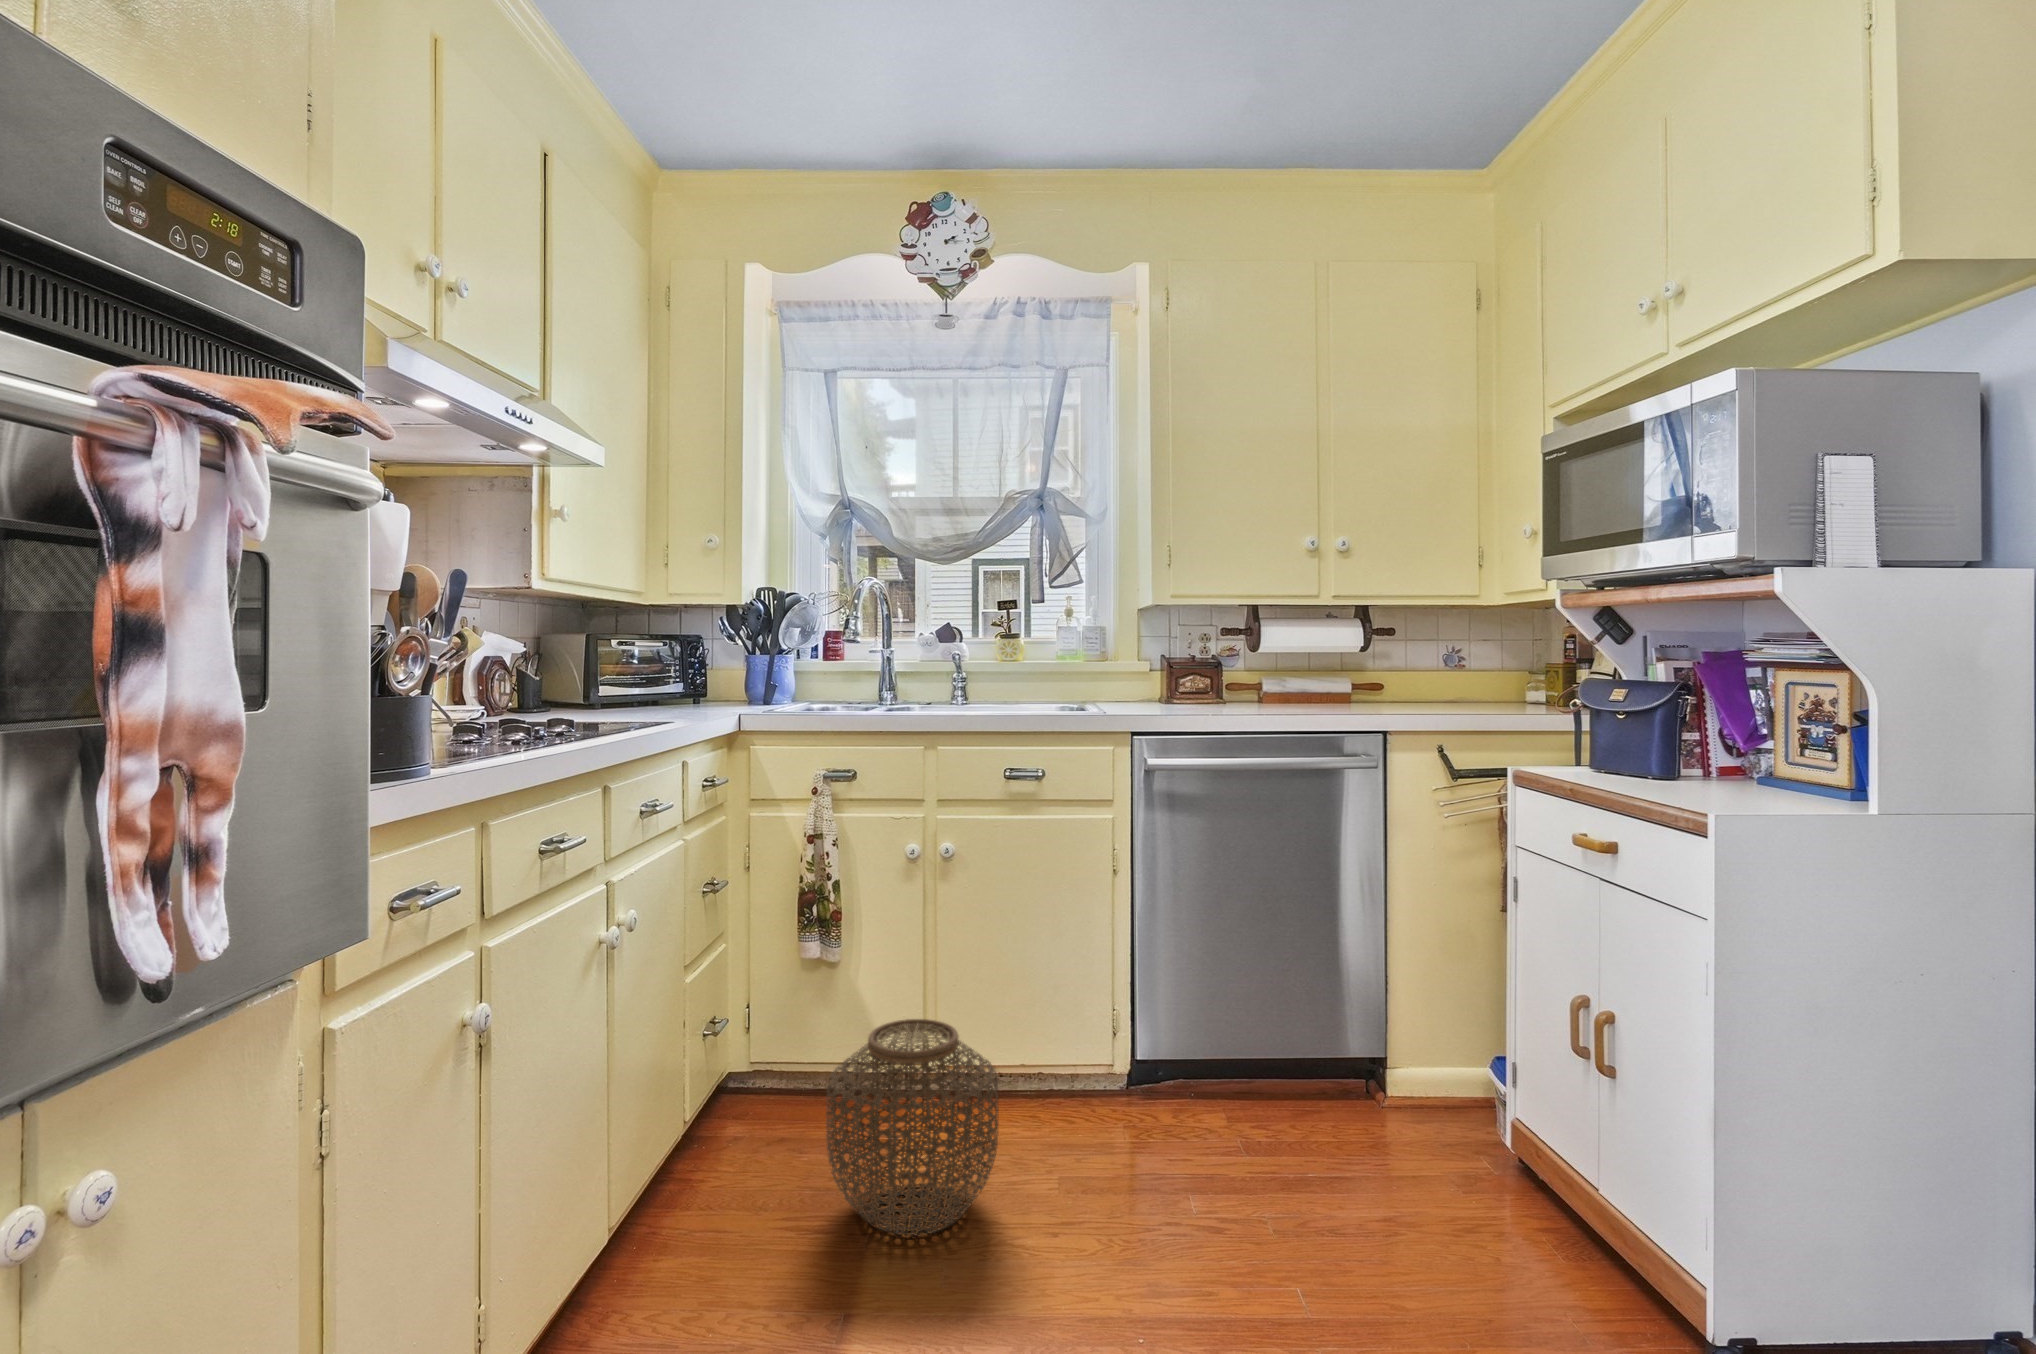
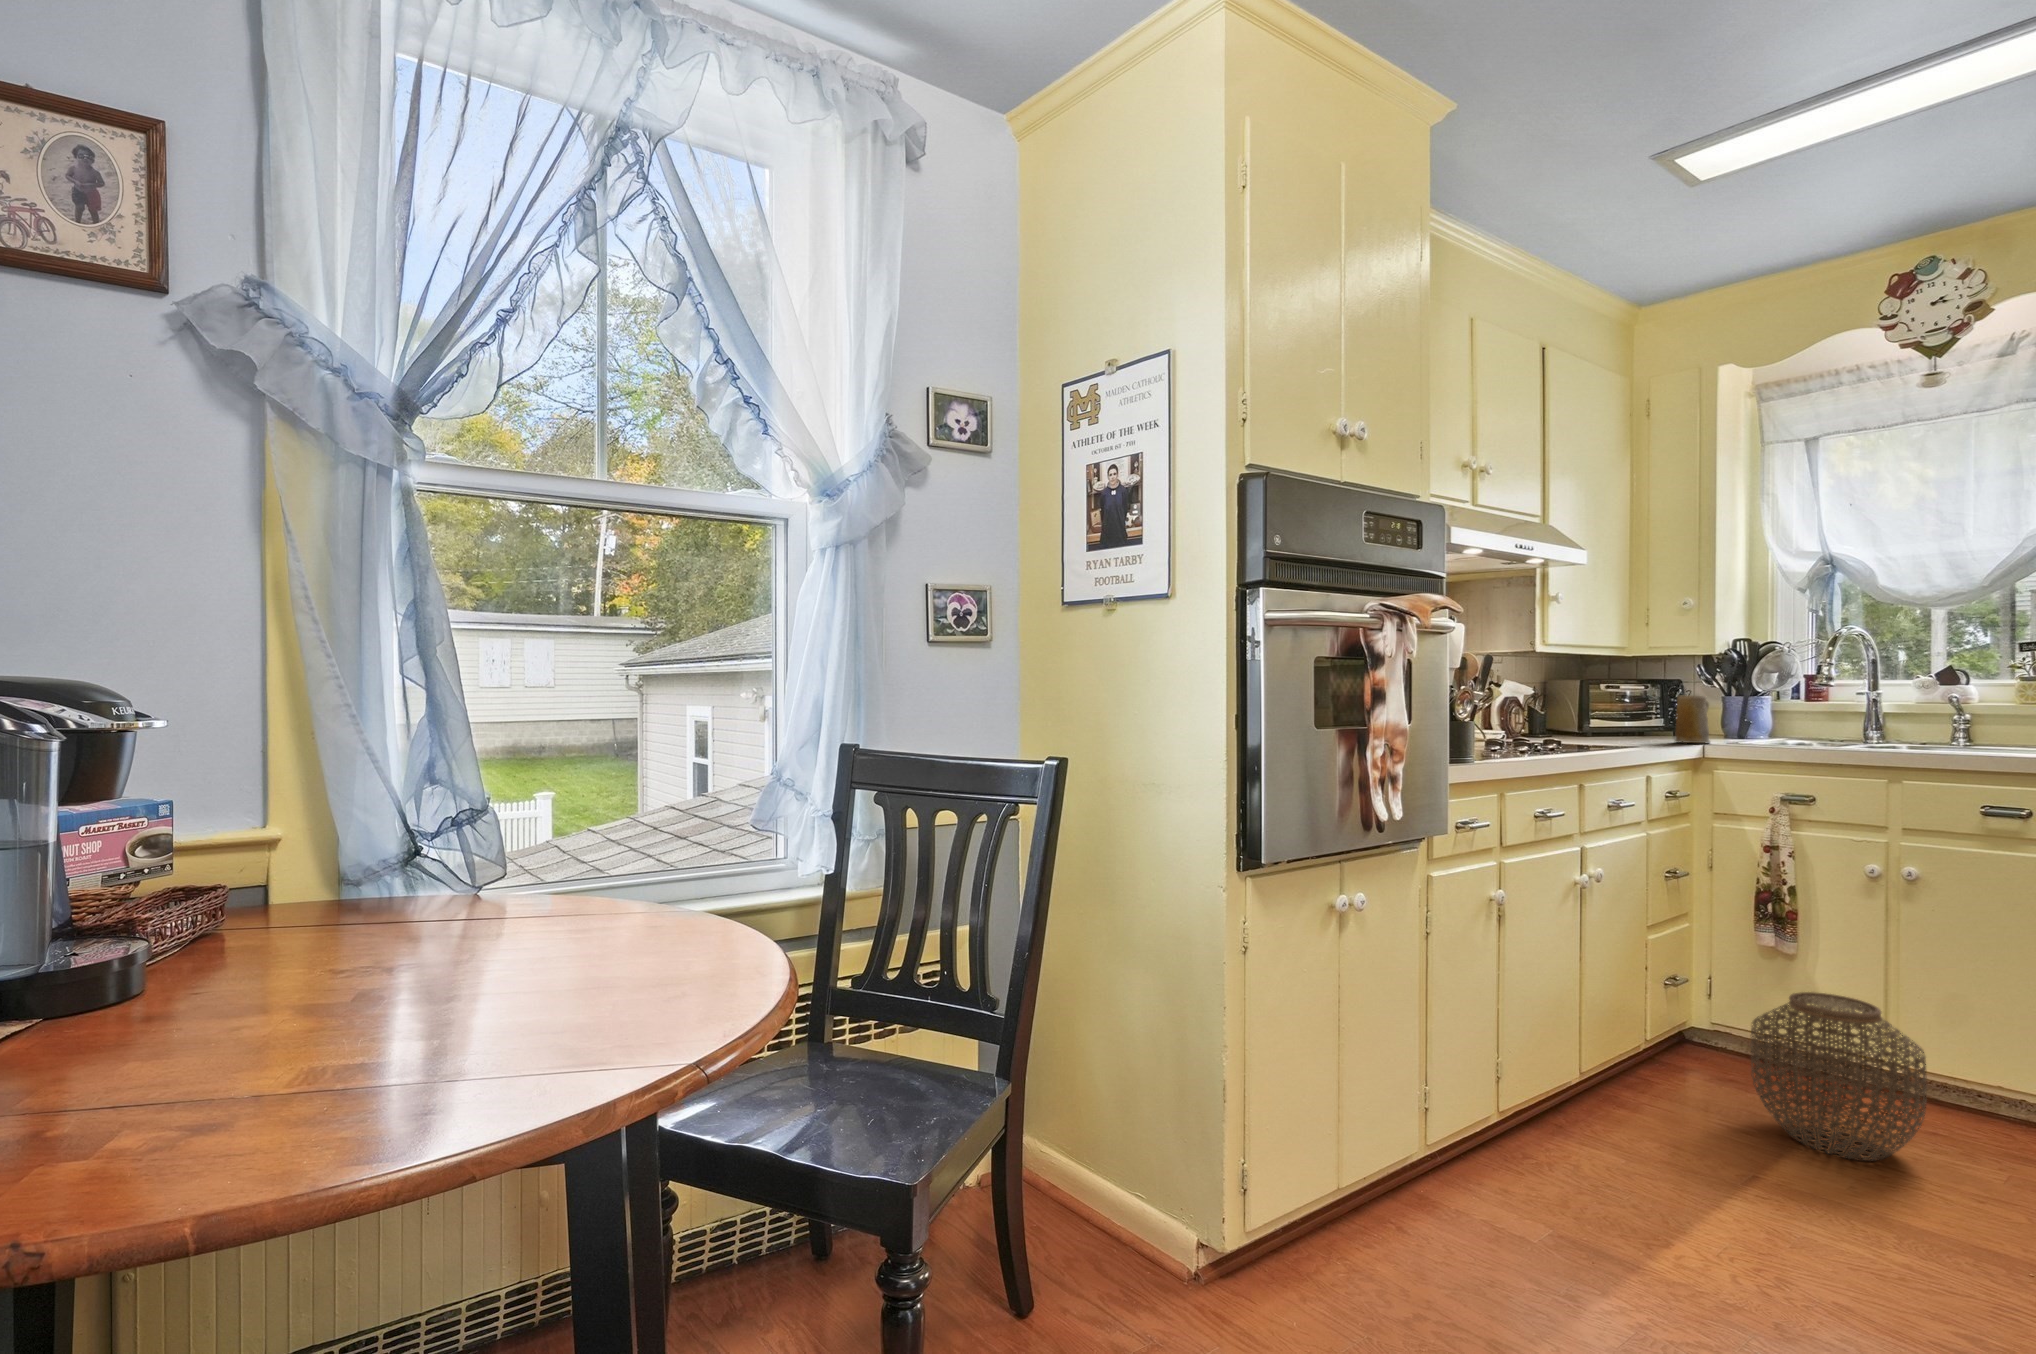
mug: none [711,652,752,714] -> present [1675,695,1710,743]

